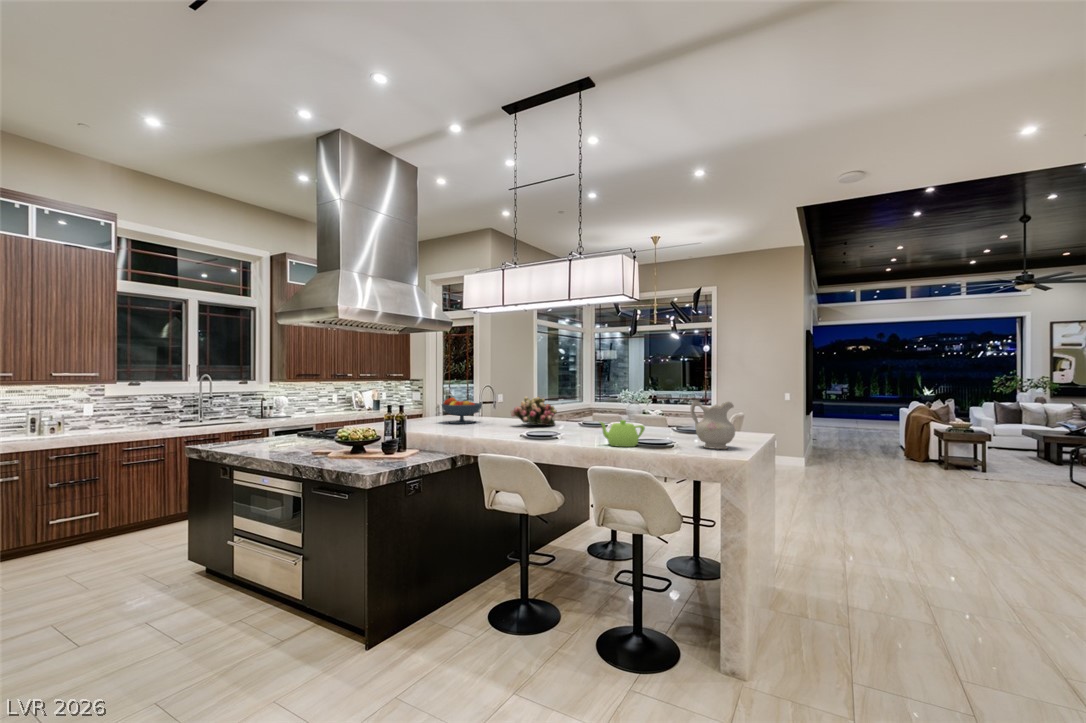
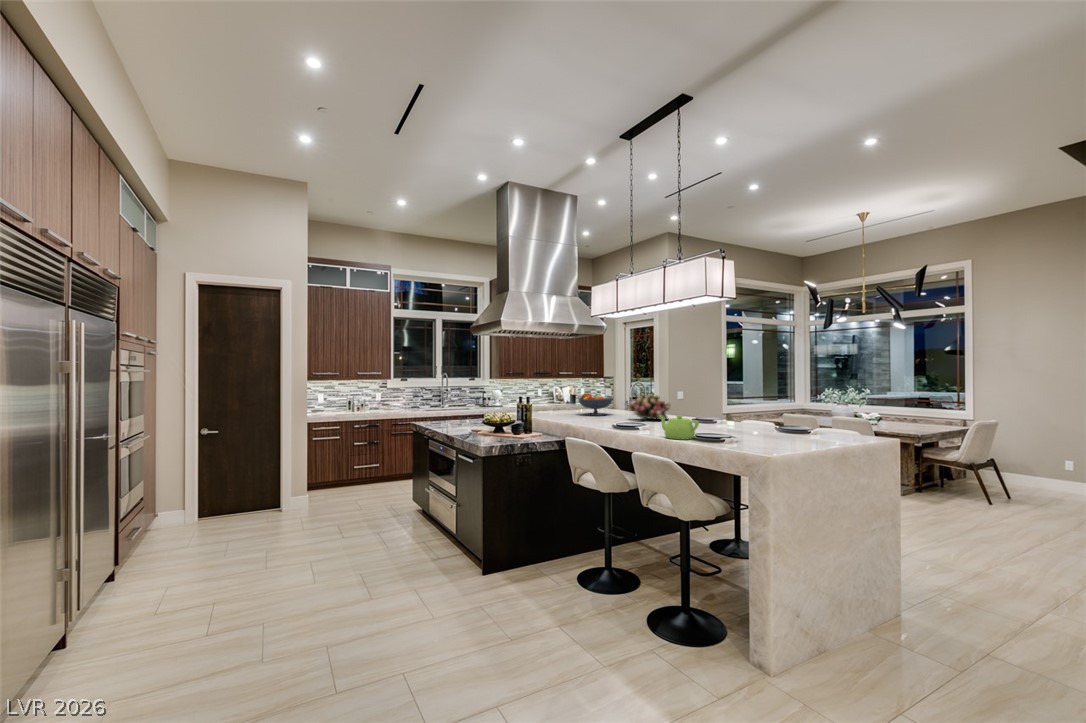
ceramic pitcher: present [690,400,735,449] -> none [741,398,783,447]

